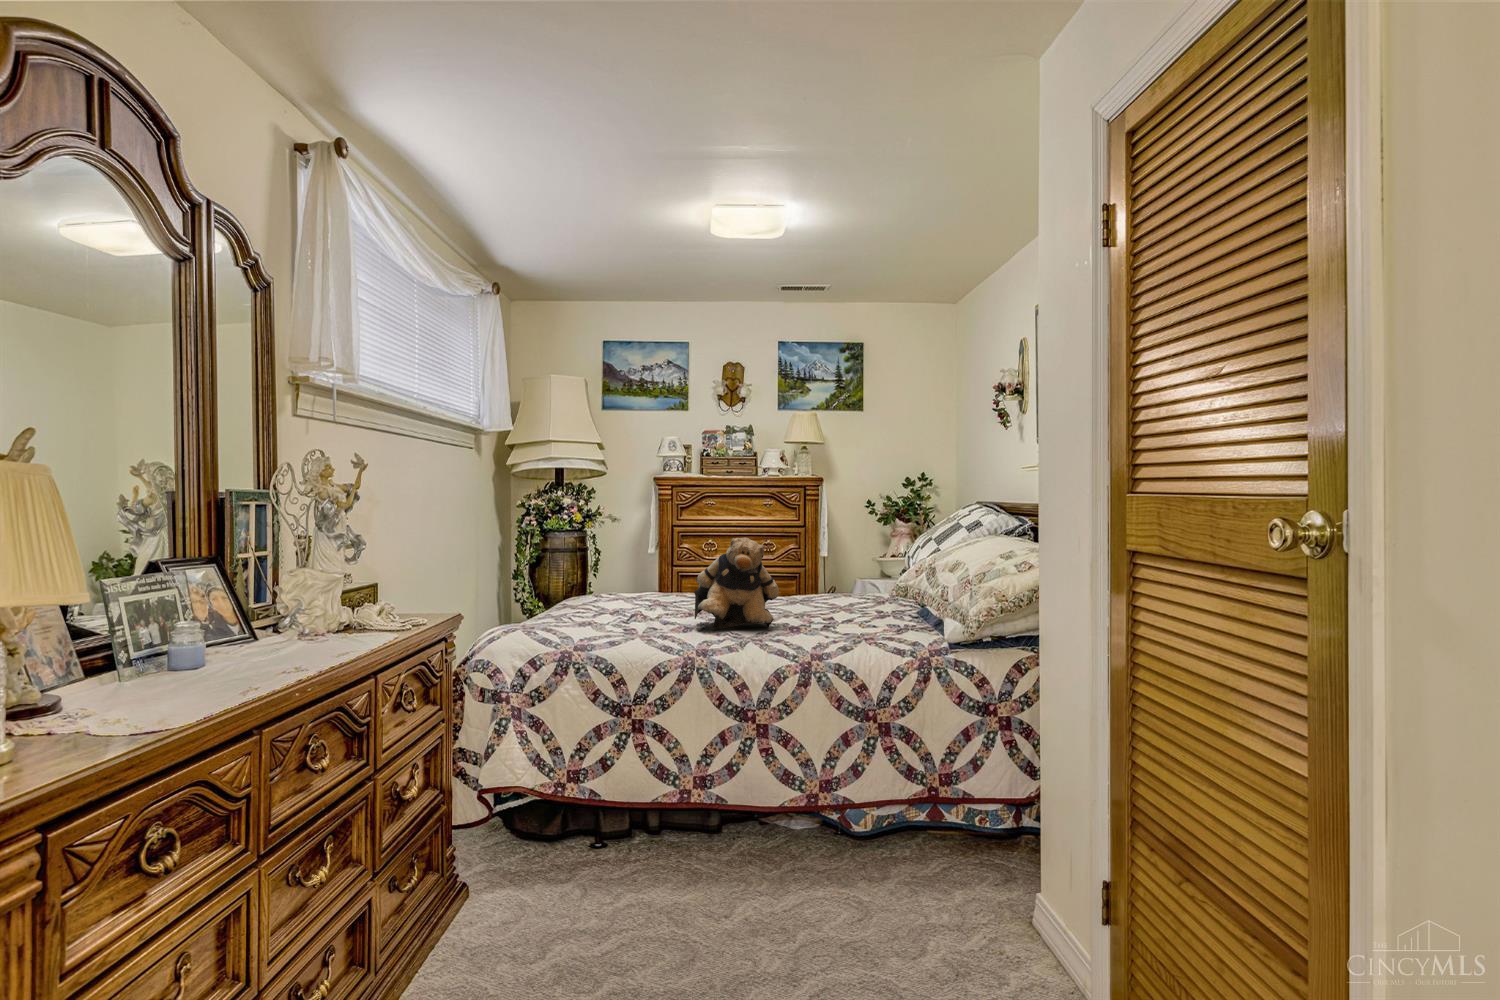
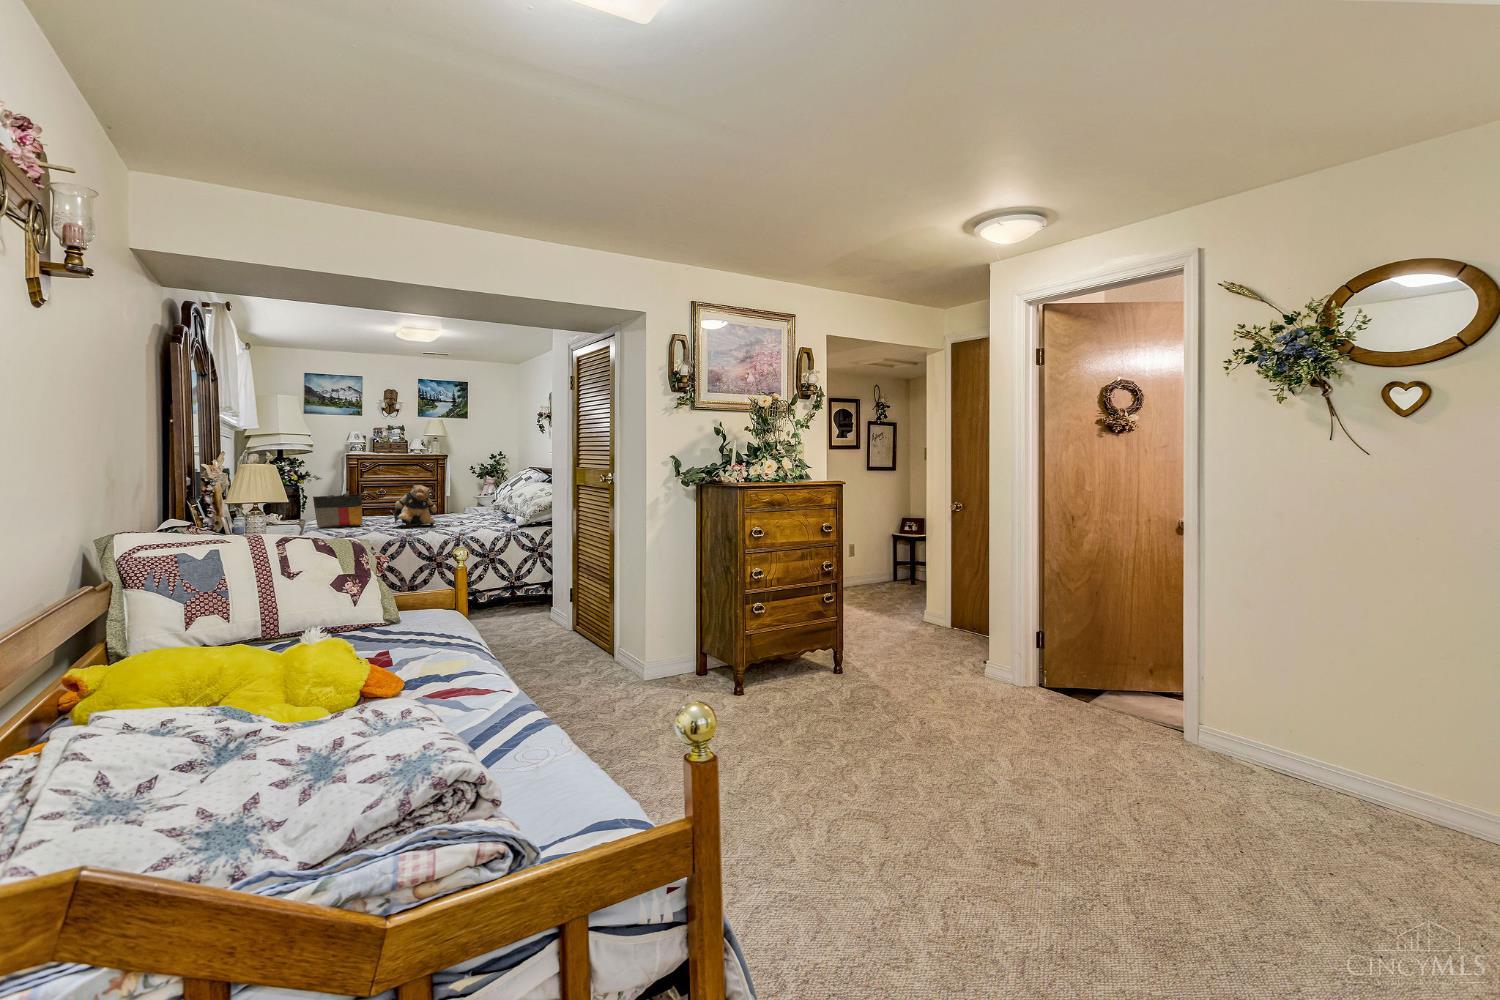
tote bag: none [559,552,646,619] -> present [313,494,363,527]

